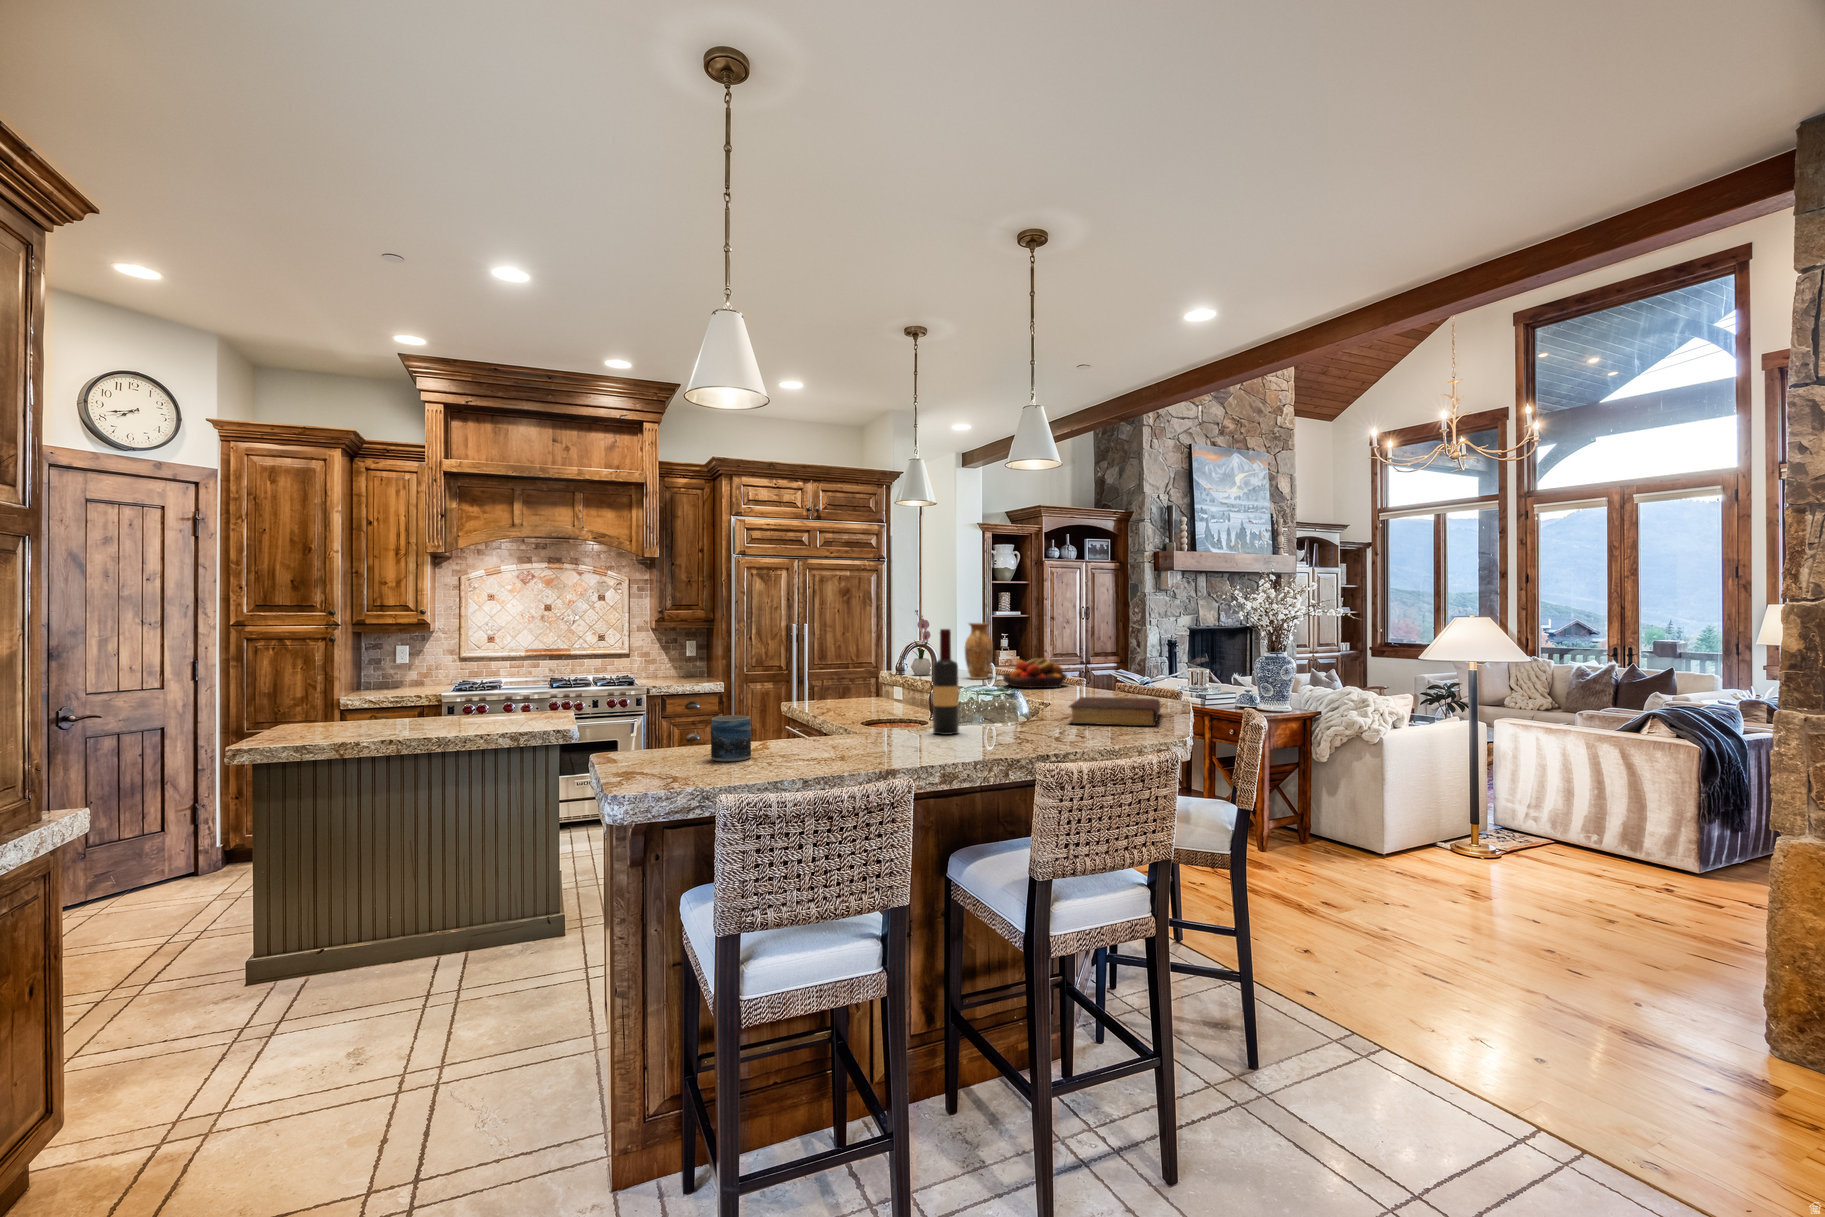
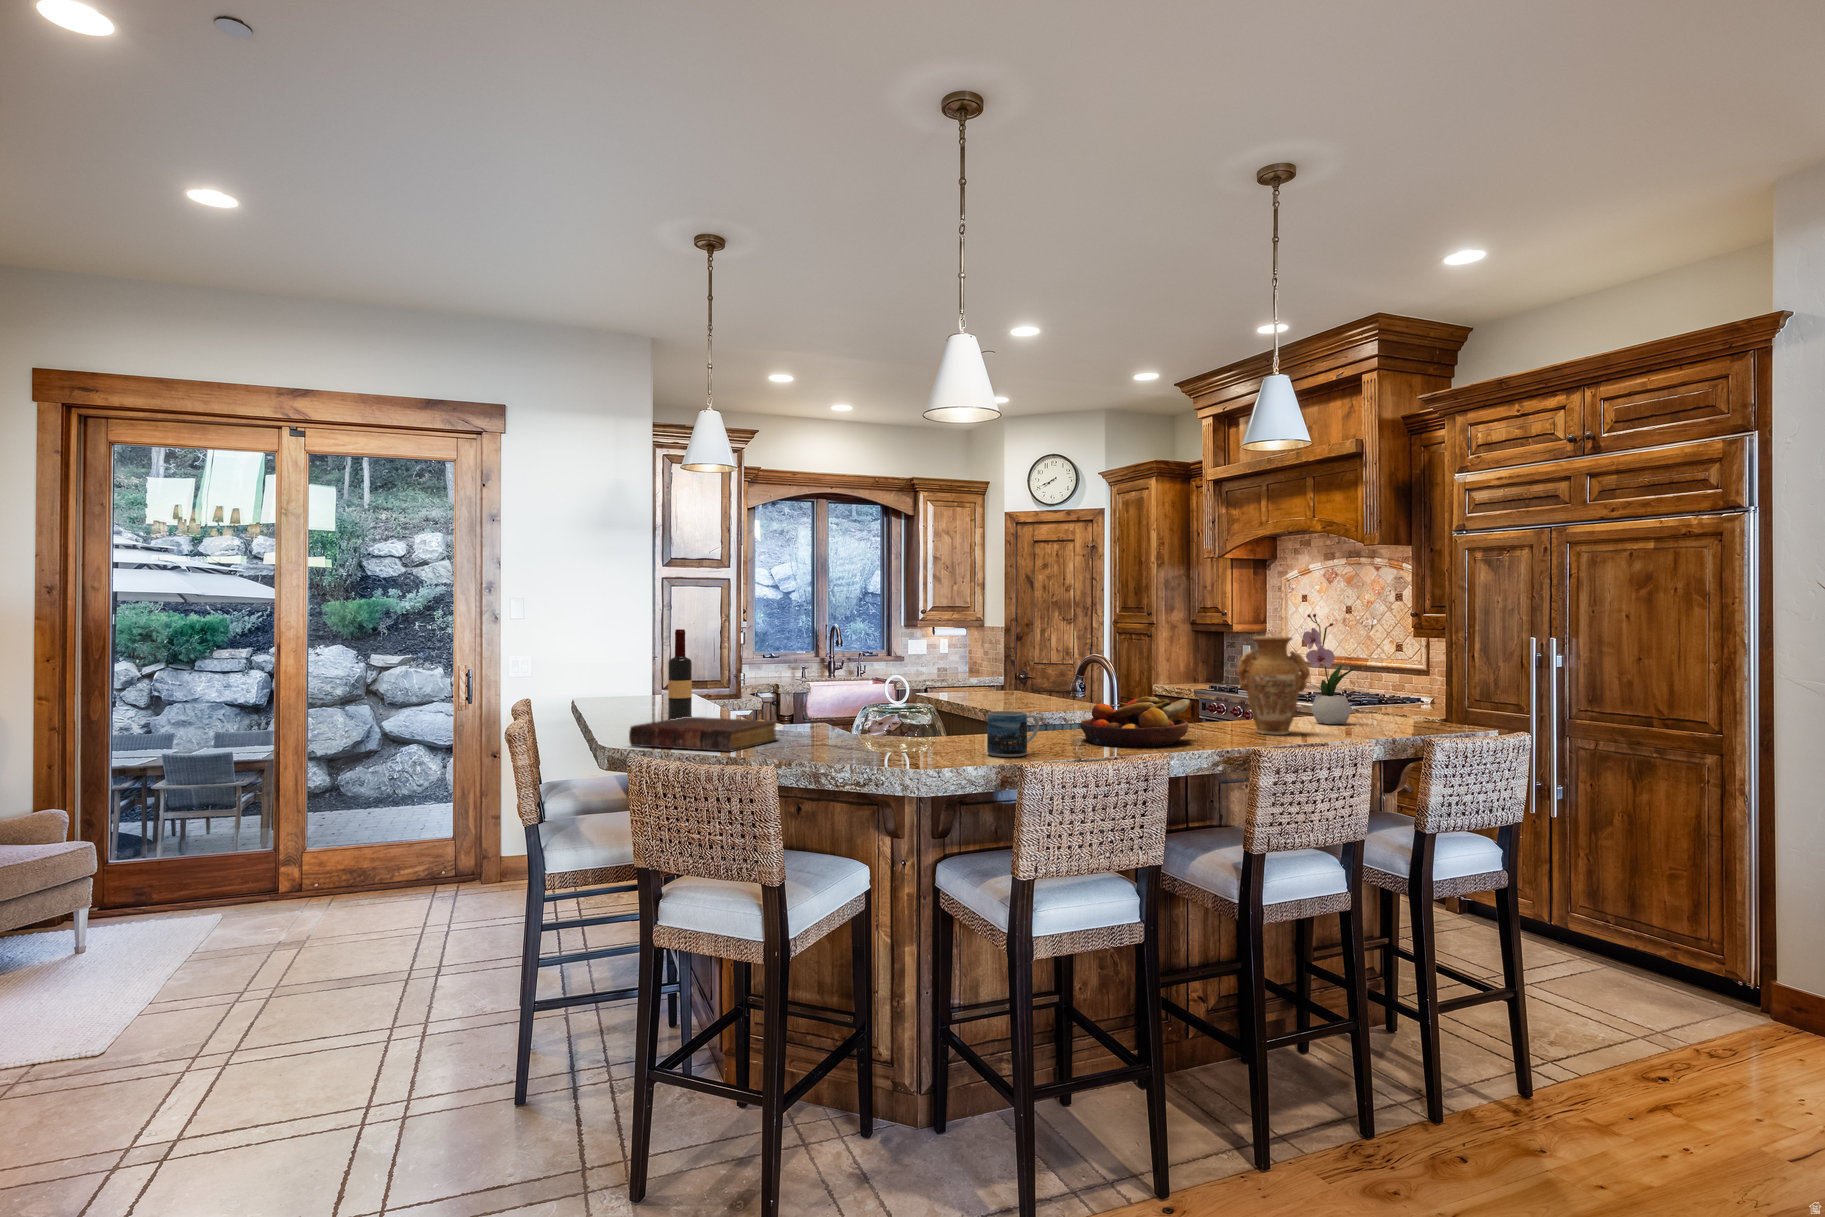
mug: present [711,715,751,761] -> present [987,711,1039,757]

